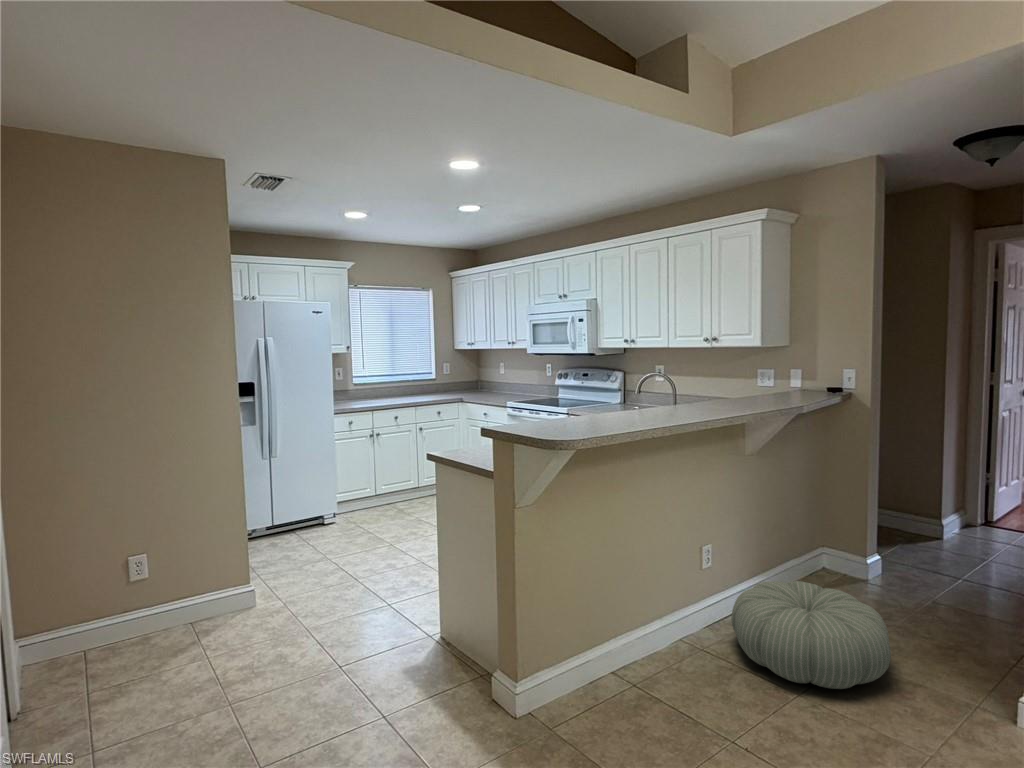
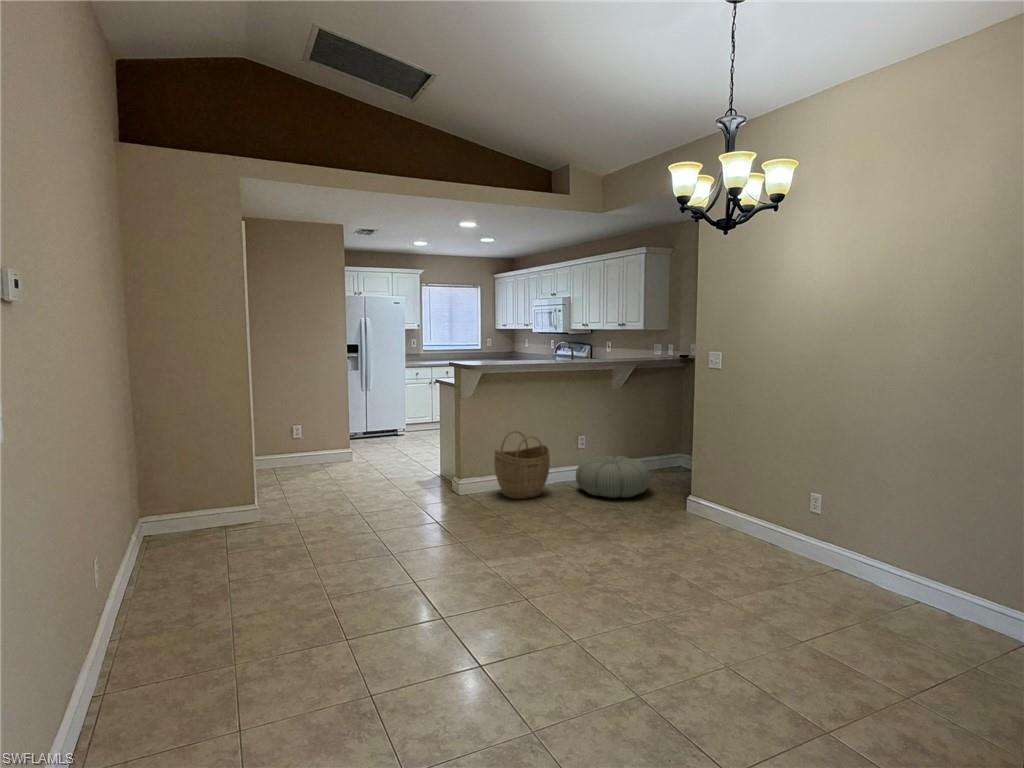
woven basket: none [596,559,711,720] -> present [494,431,550,499]

